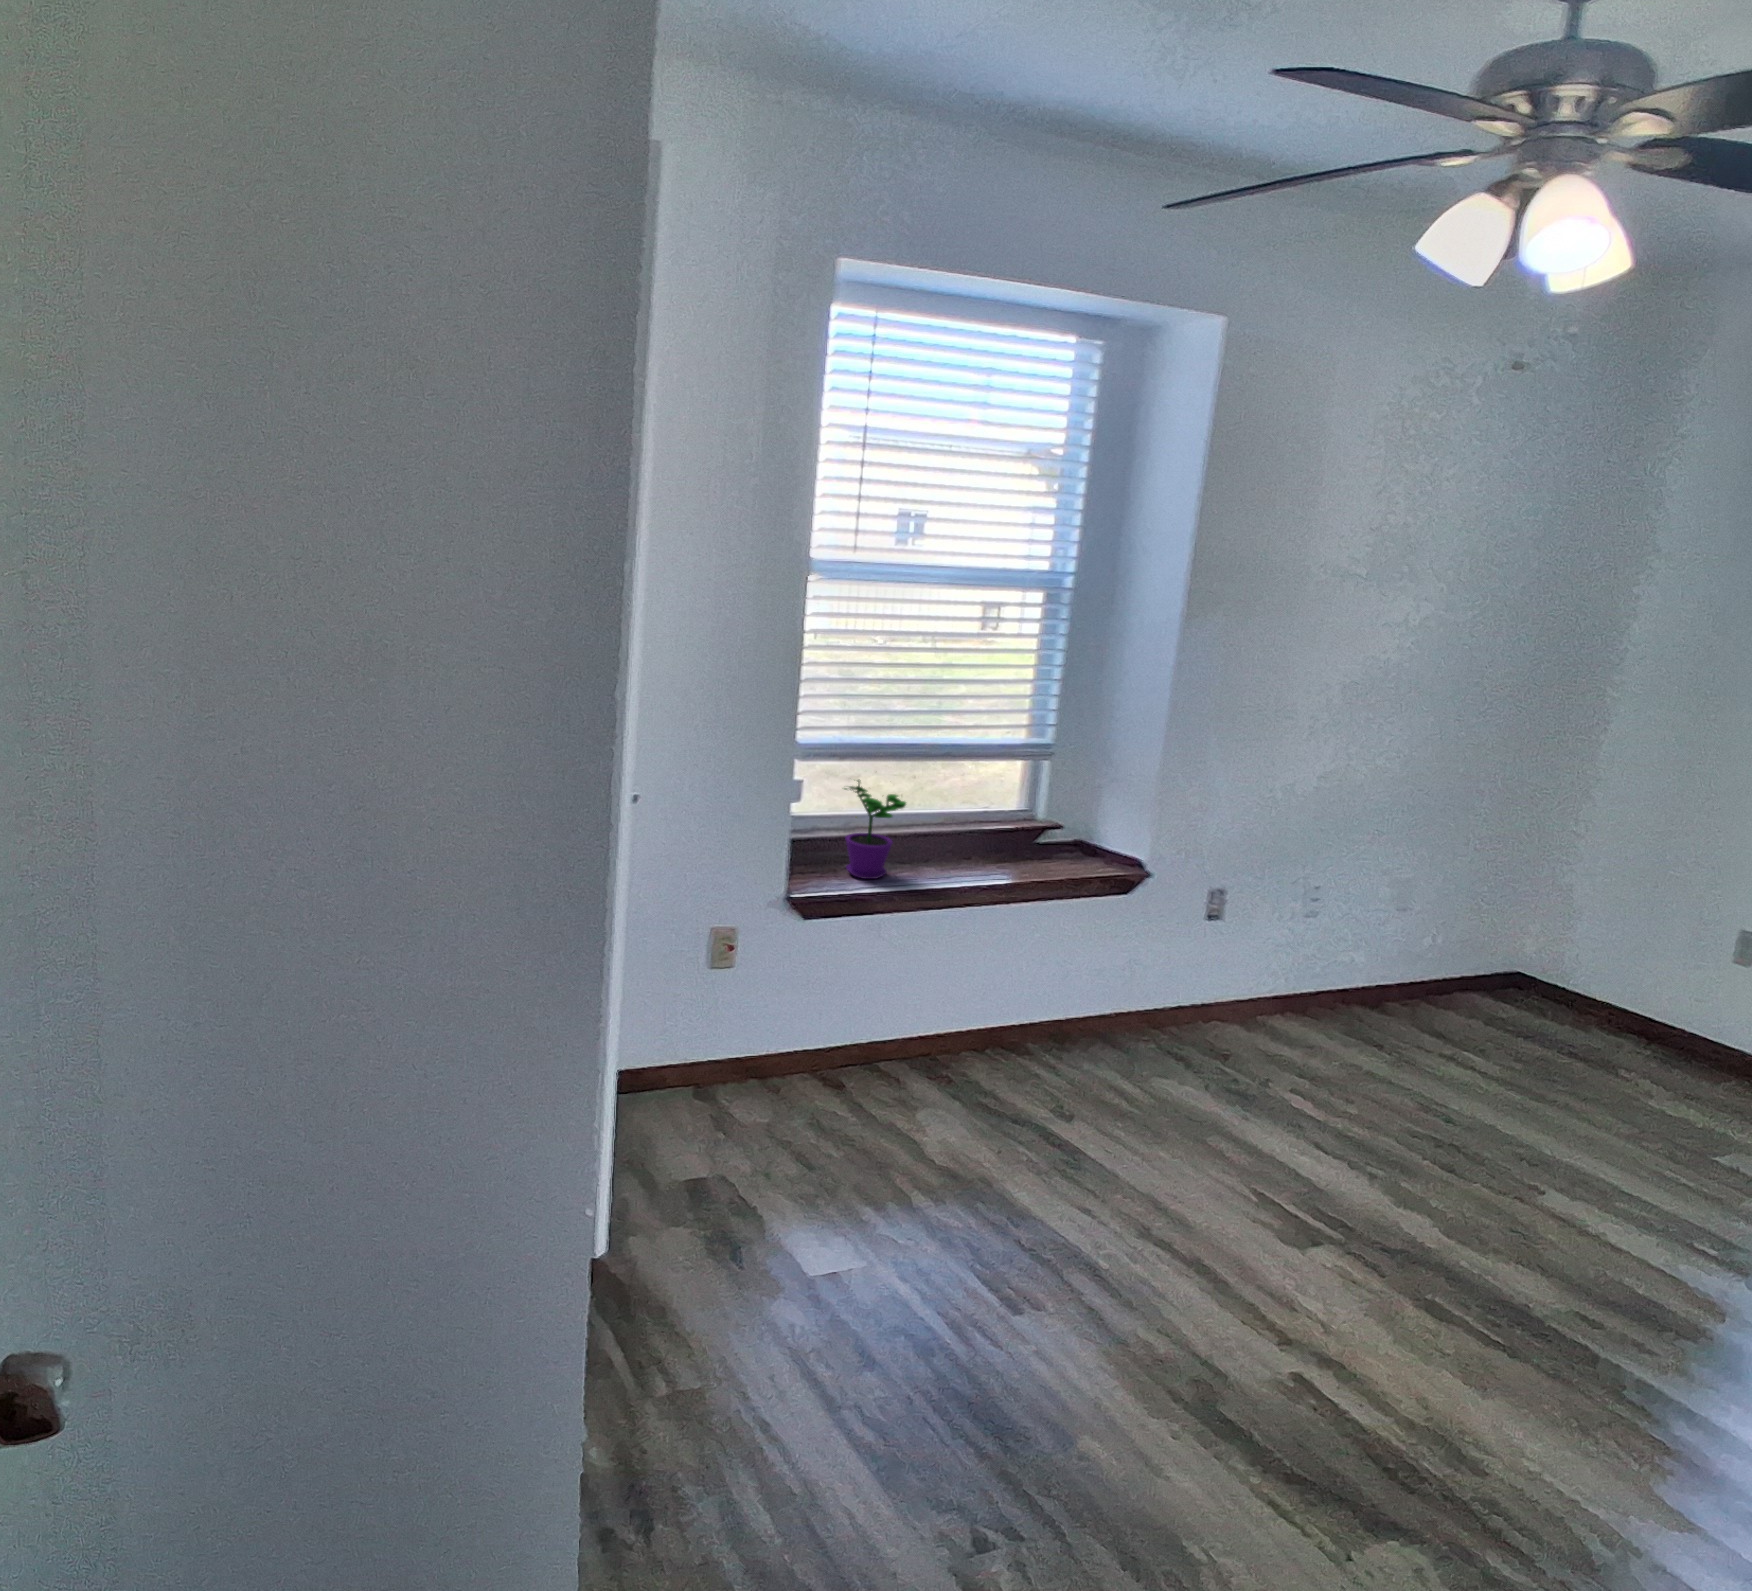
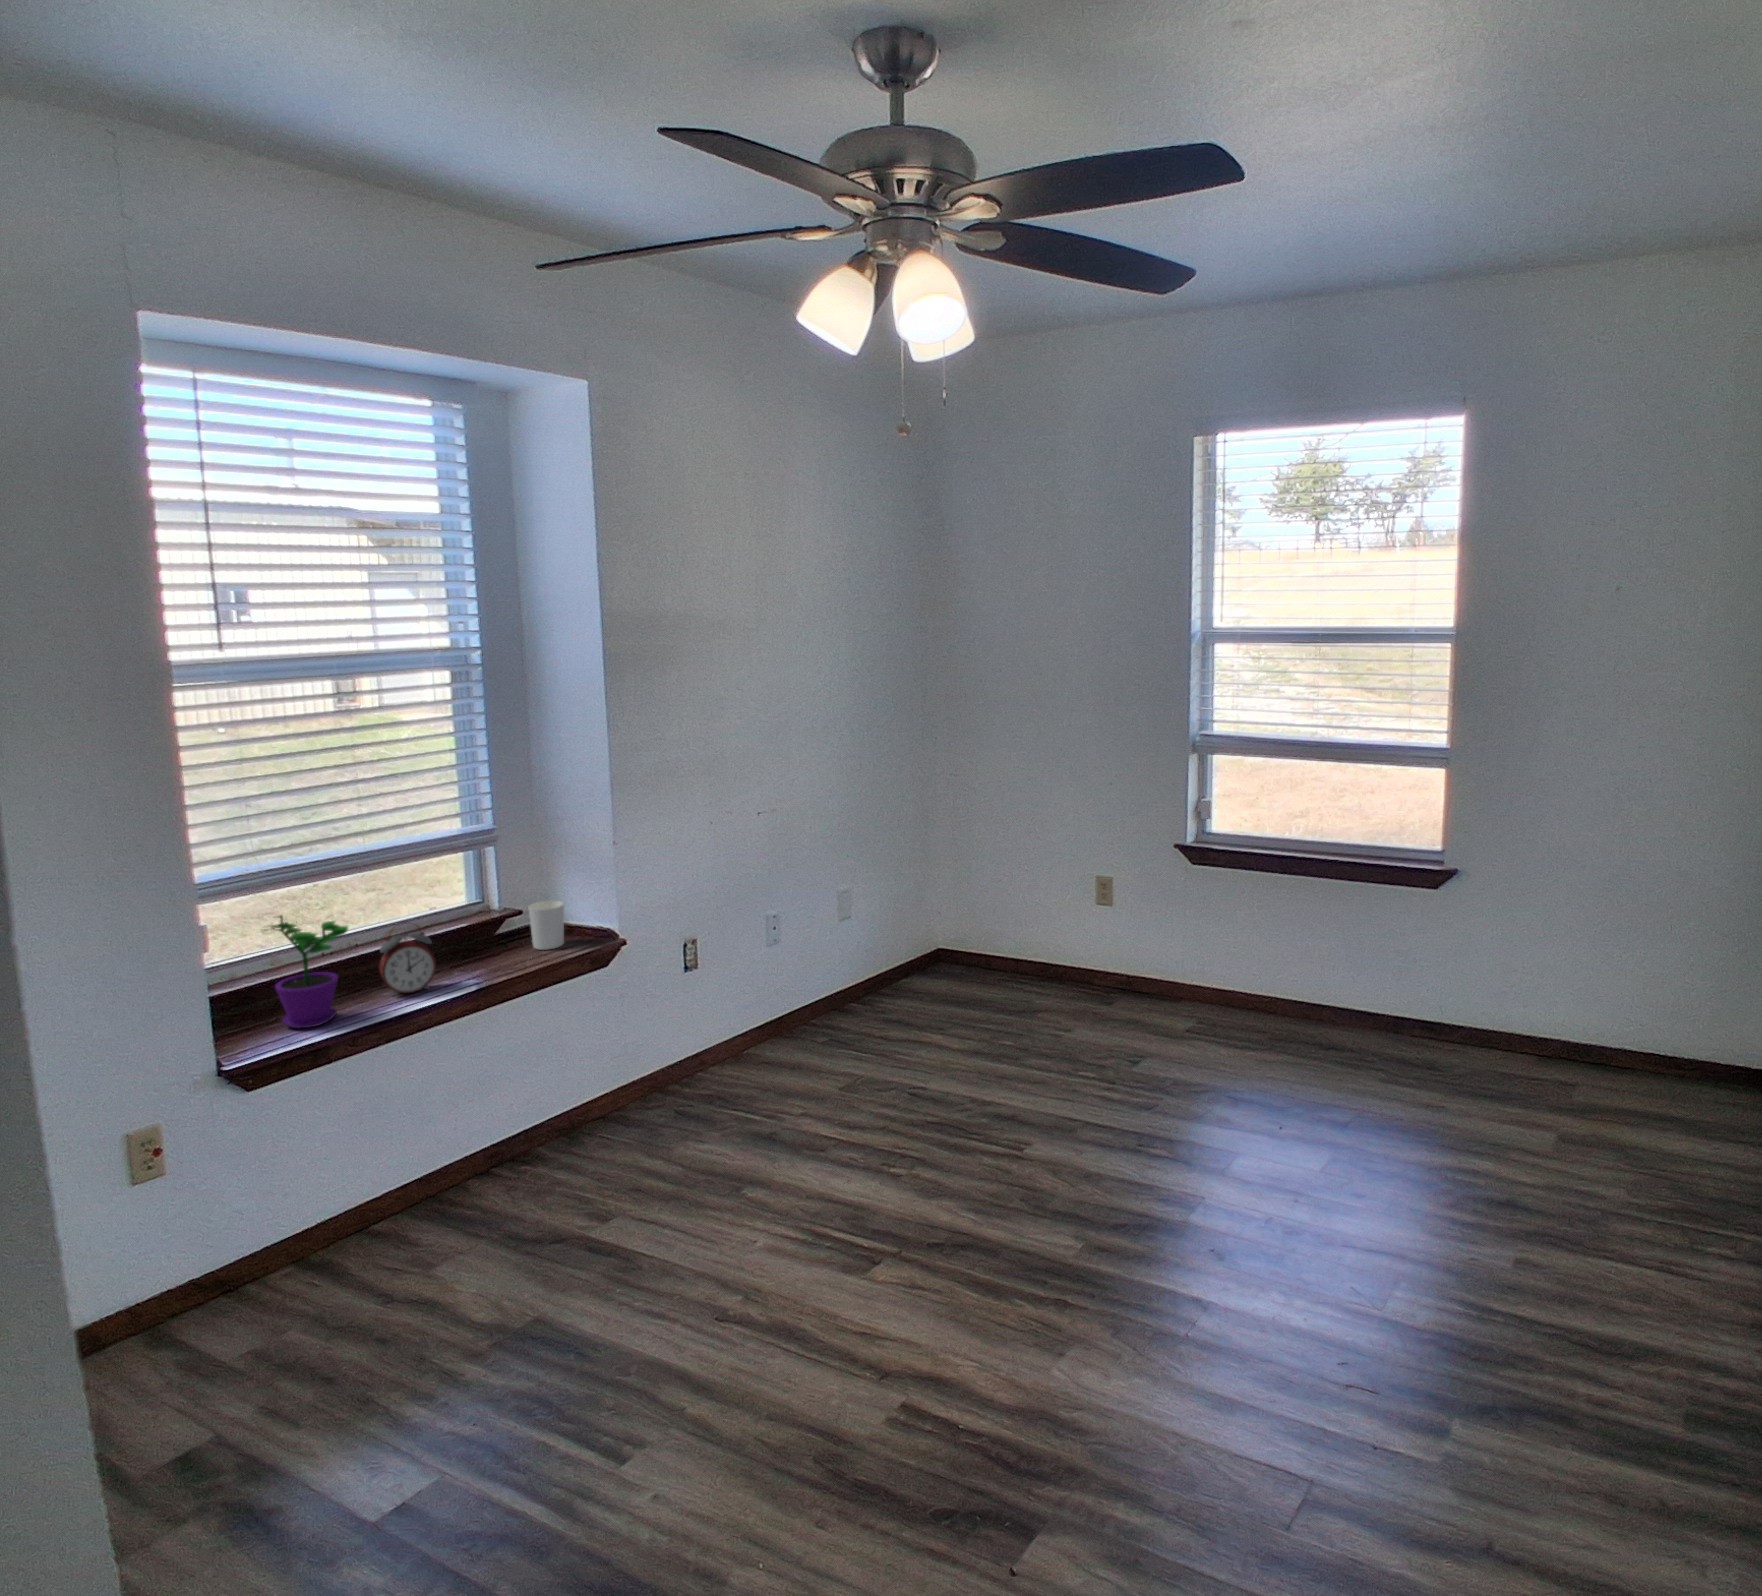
alarm clock: none [928,811,973,876] -> present [379,924,436,996]
candle holder: none [1065,824,1100,871] -> present [528,900,564,950]

